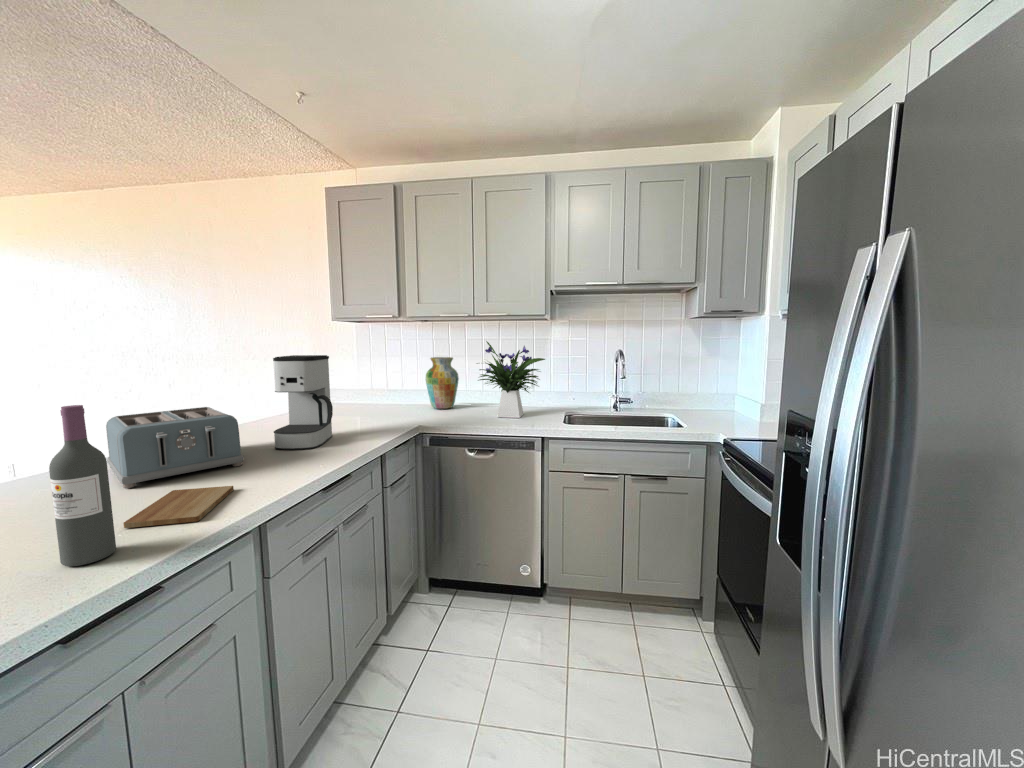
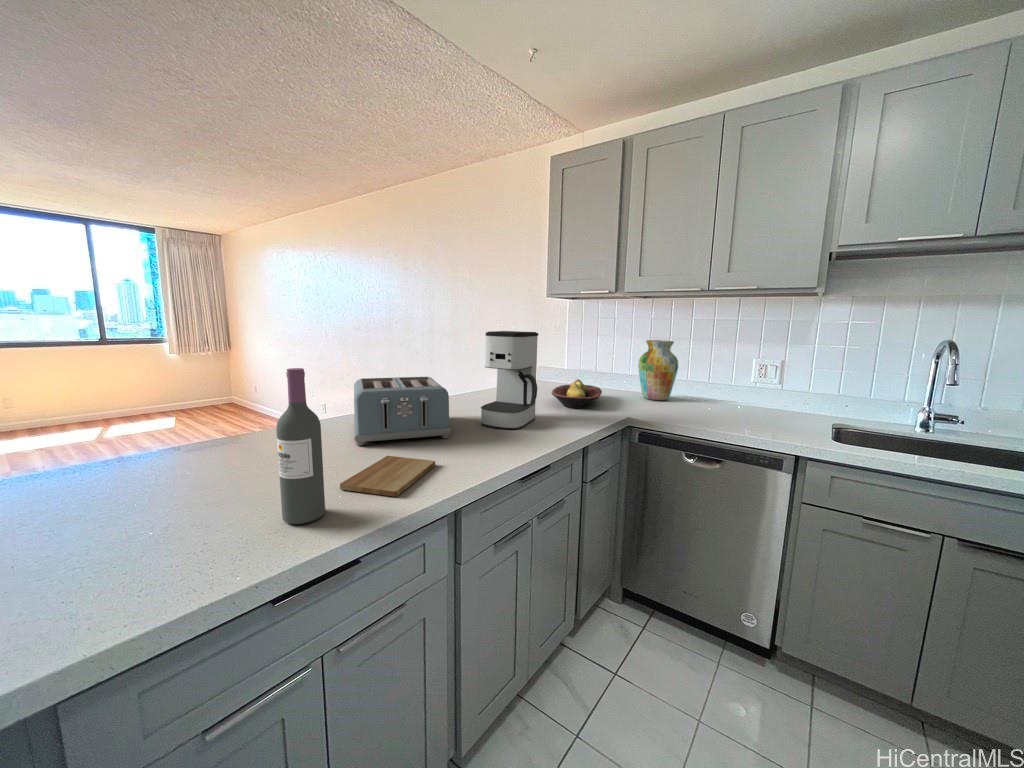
flower arrangement: present [477,341,545,418] -> none [705,322,812,424]
fruit bowl: none [346,397,395,424] -> present [552,379,602,408]

